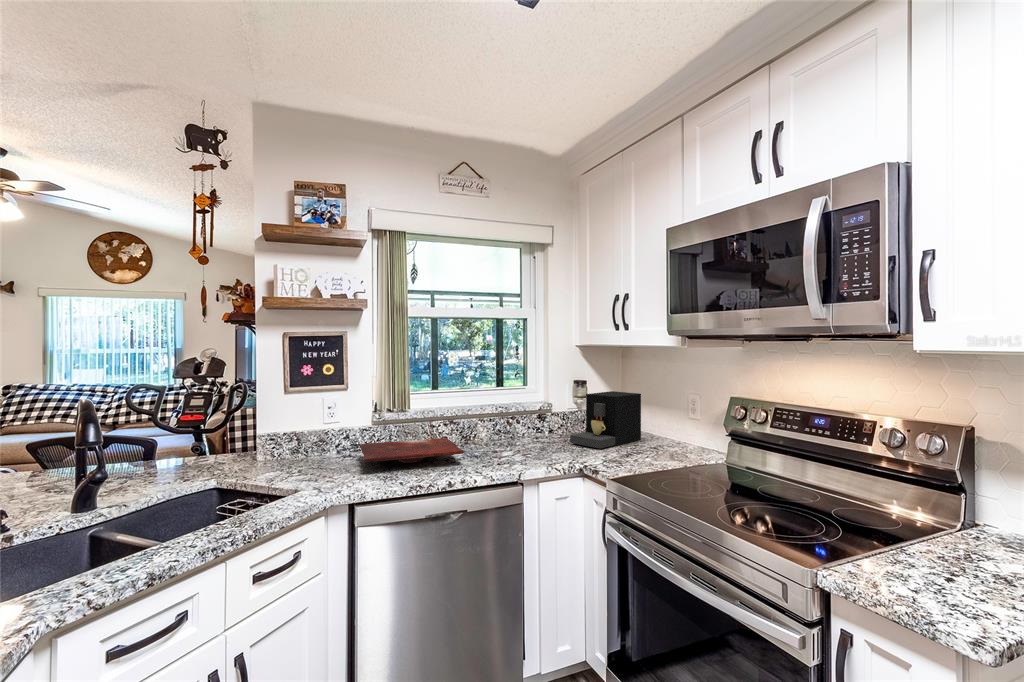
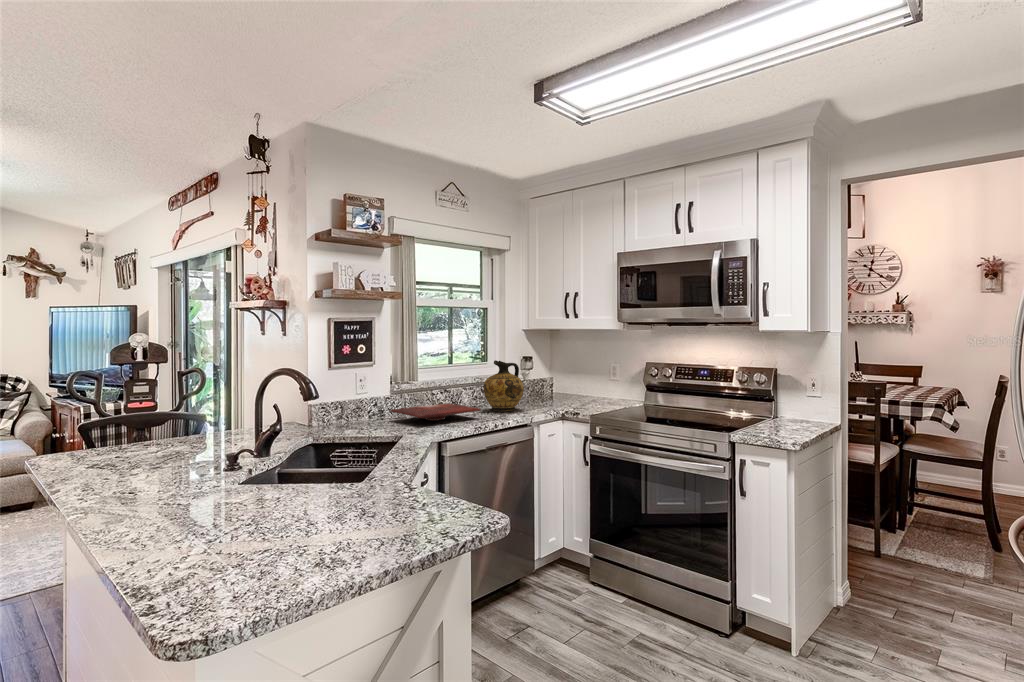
ceramic jug: none [493,386,545,453] -> present [483,360,524,411]
coffee maker: present [570,391,641,448] -> none [533,365,577,406]

